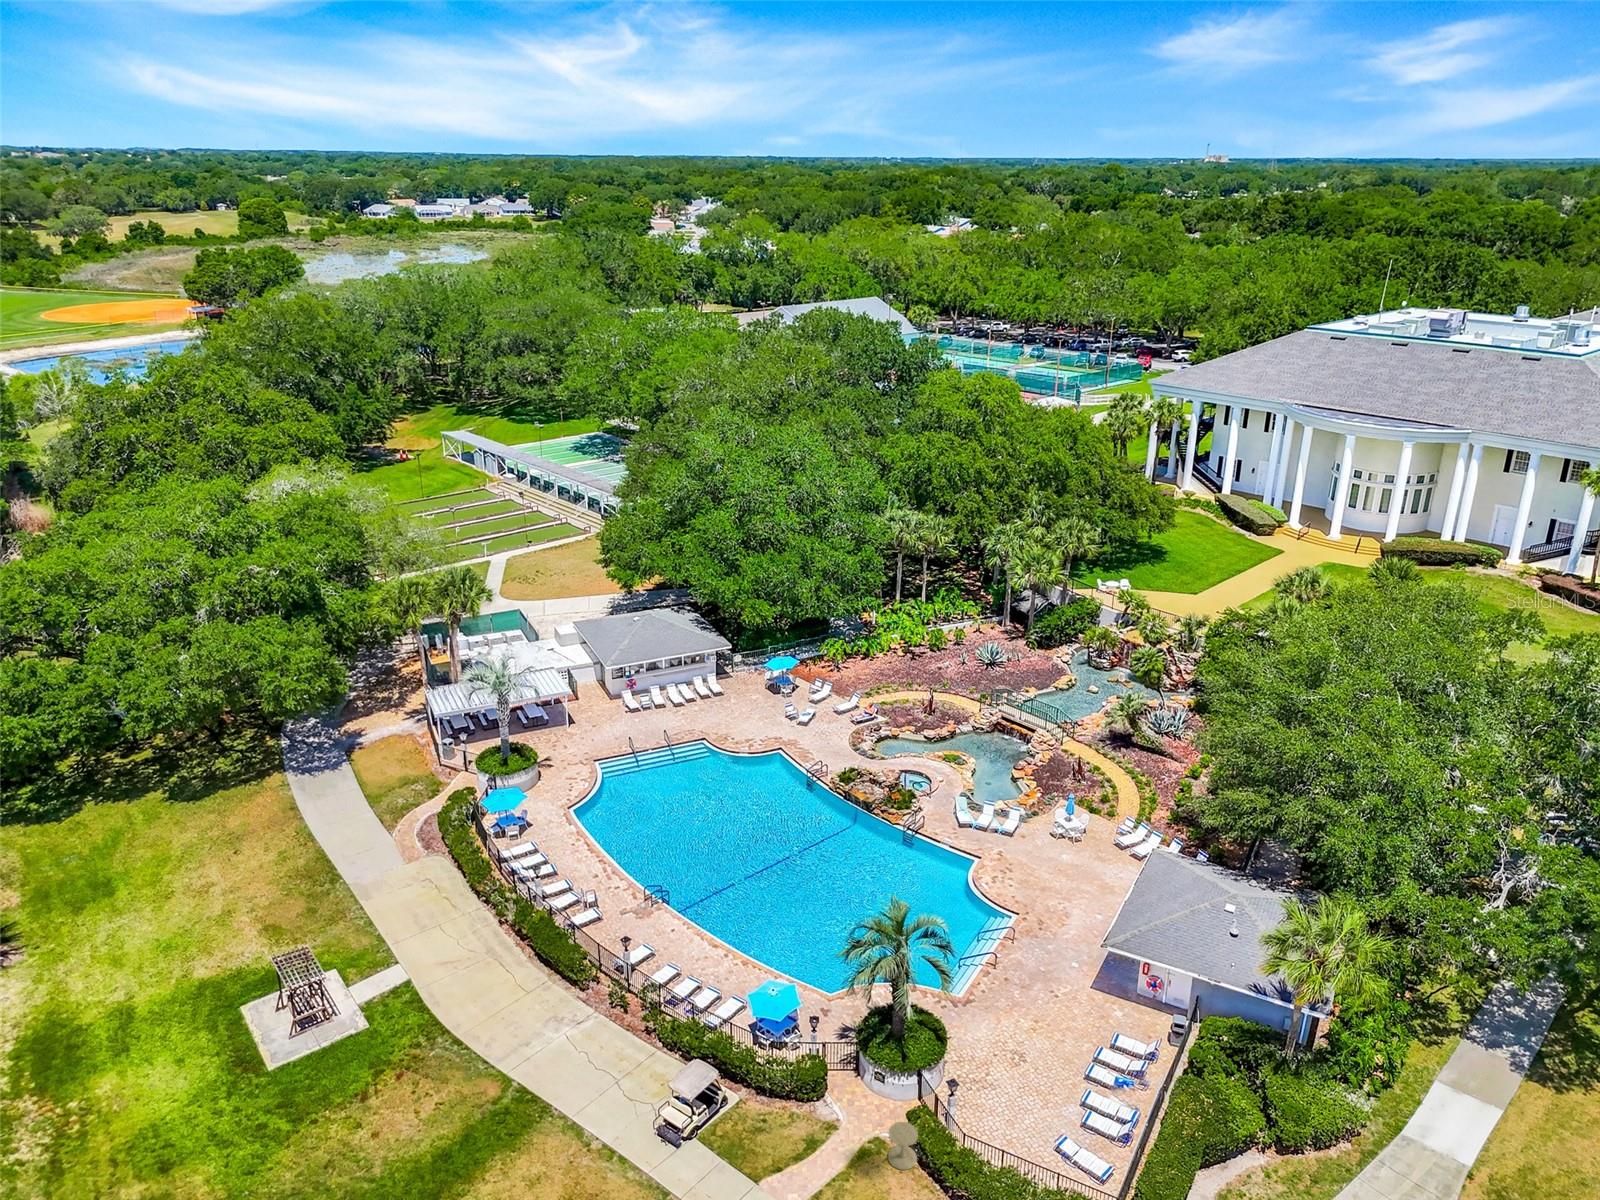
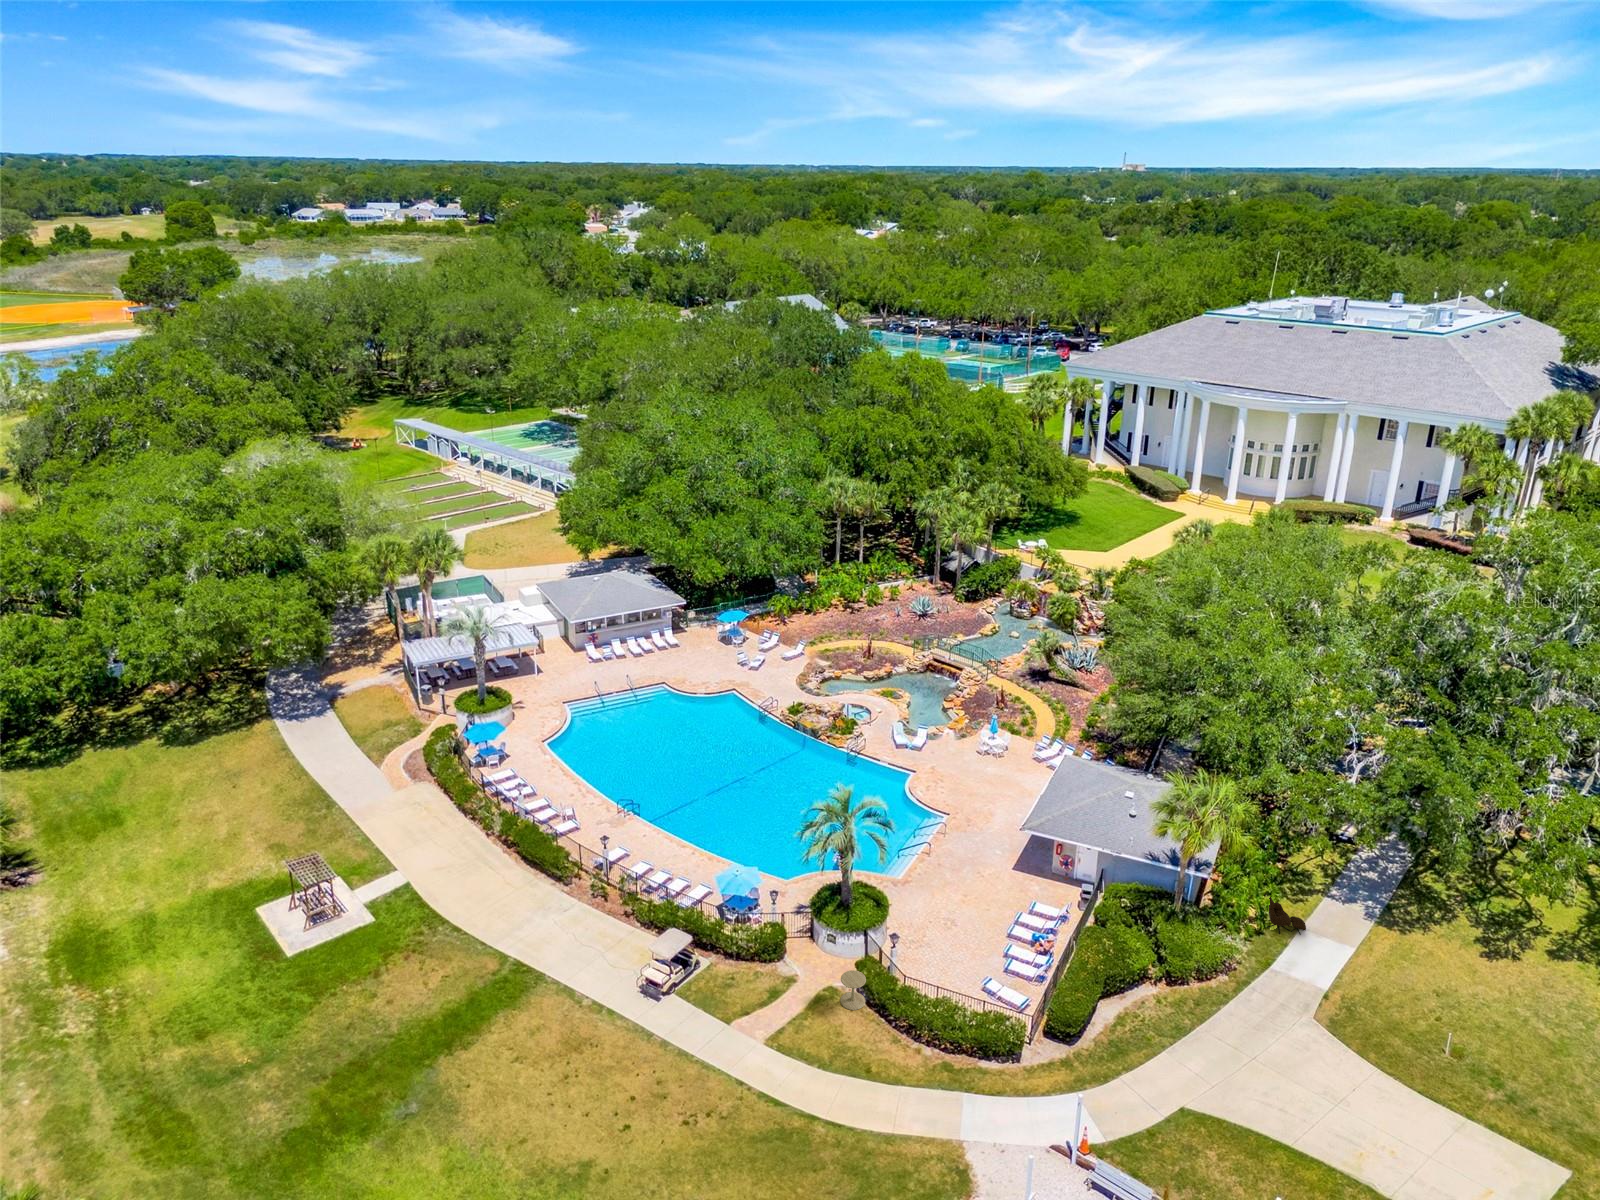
lounge chair: none [1394,1038,1443,1092] -> present [1267,897,1306,935]

